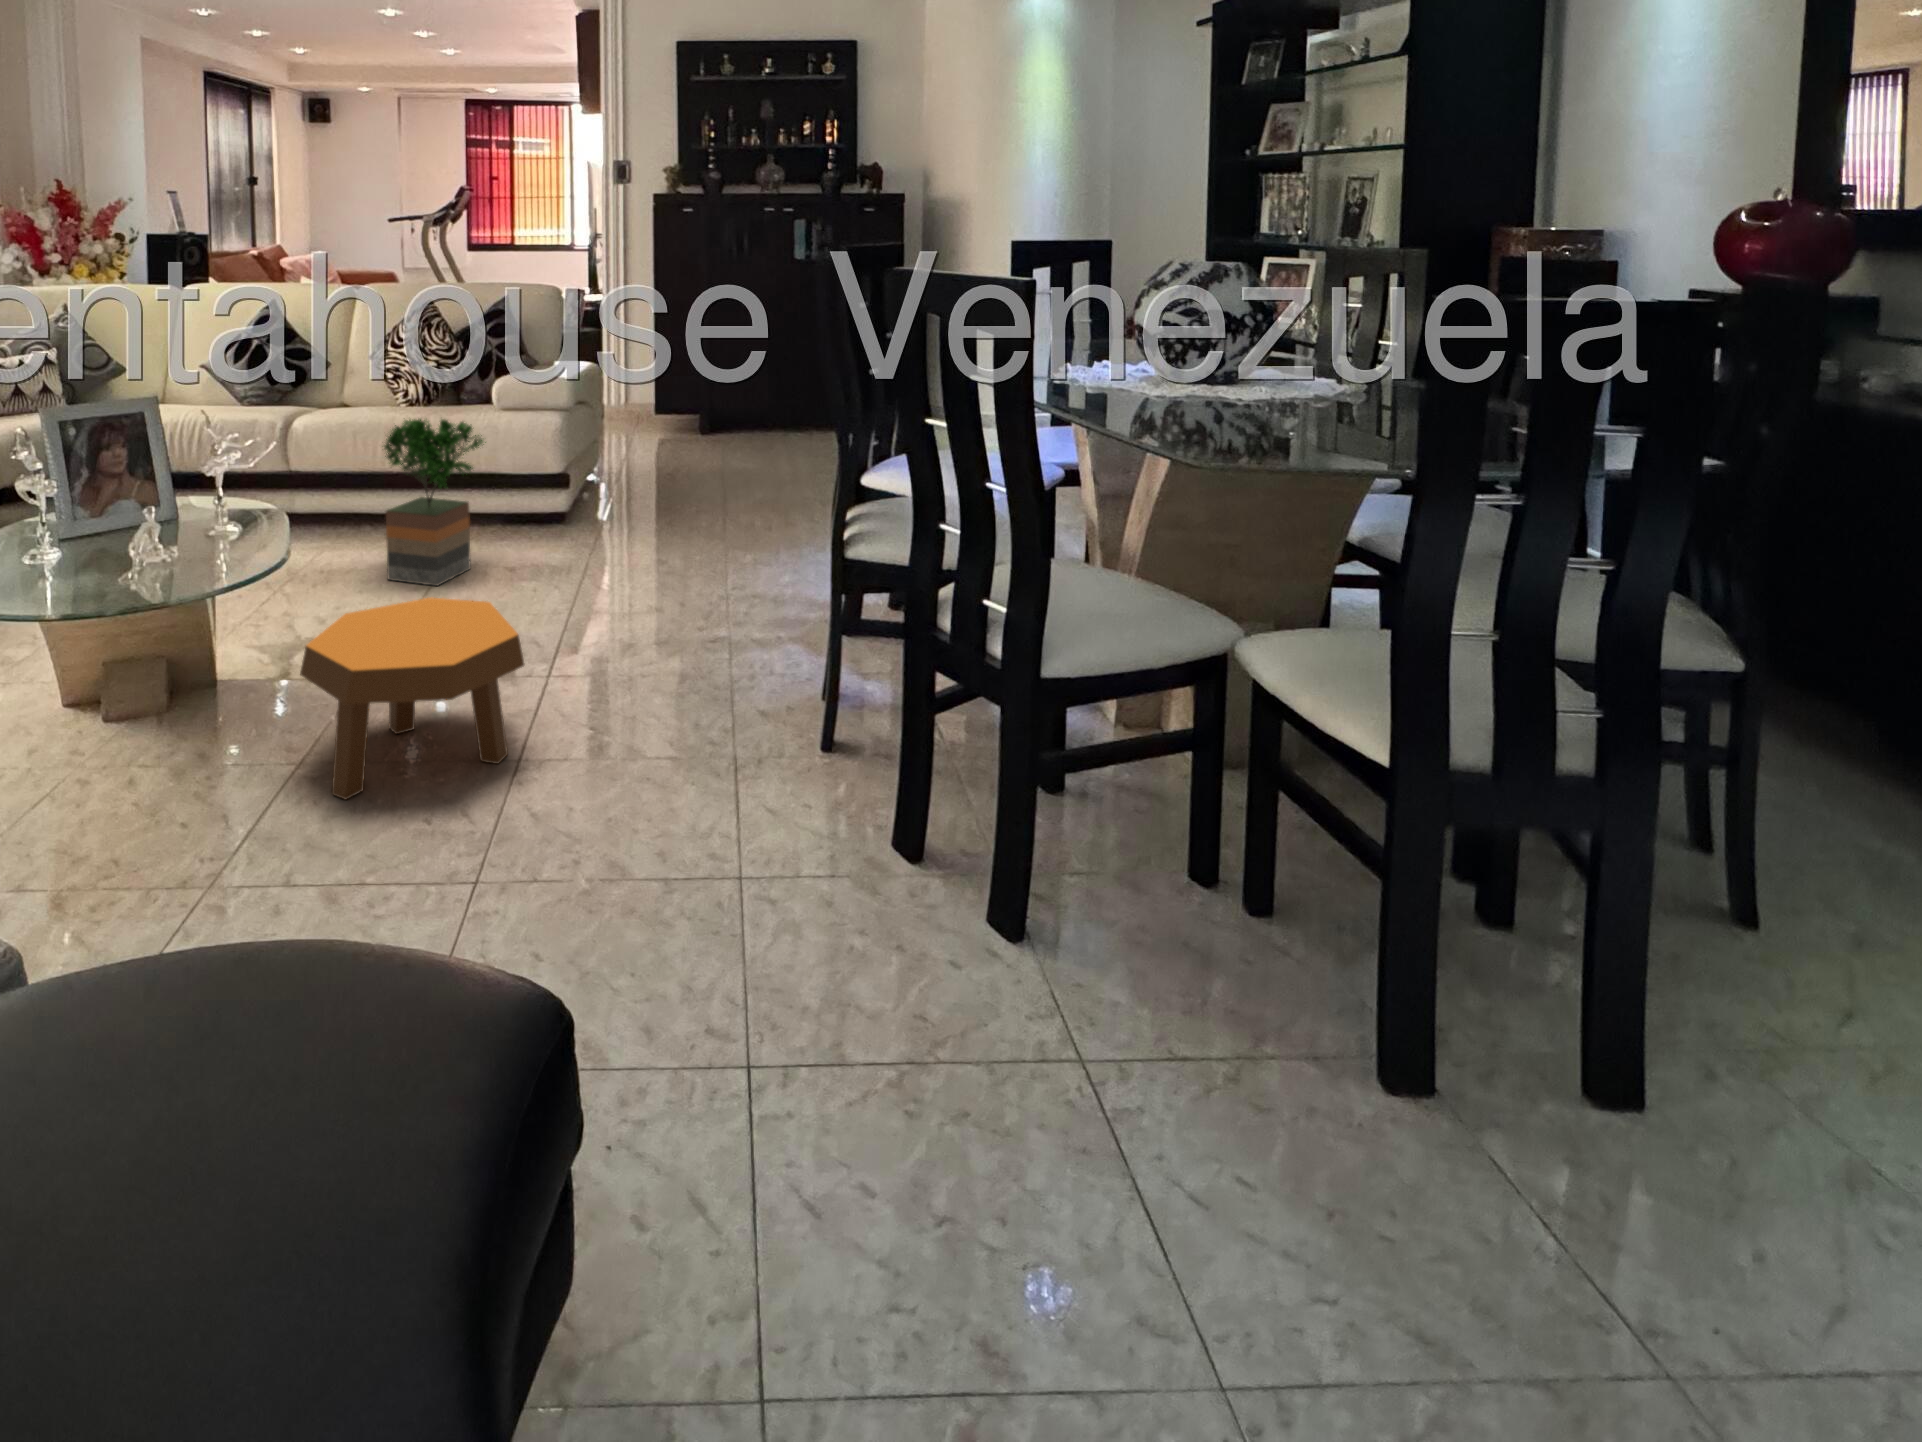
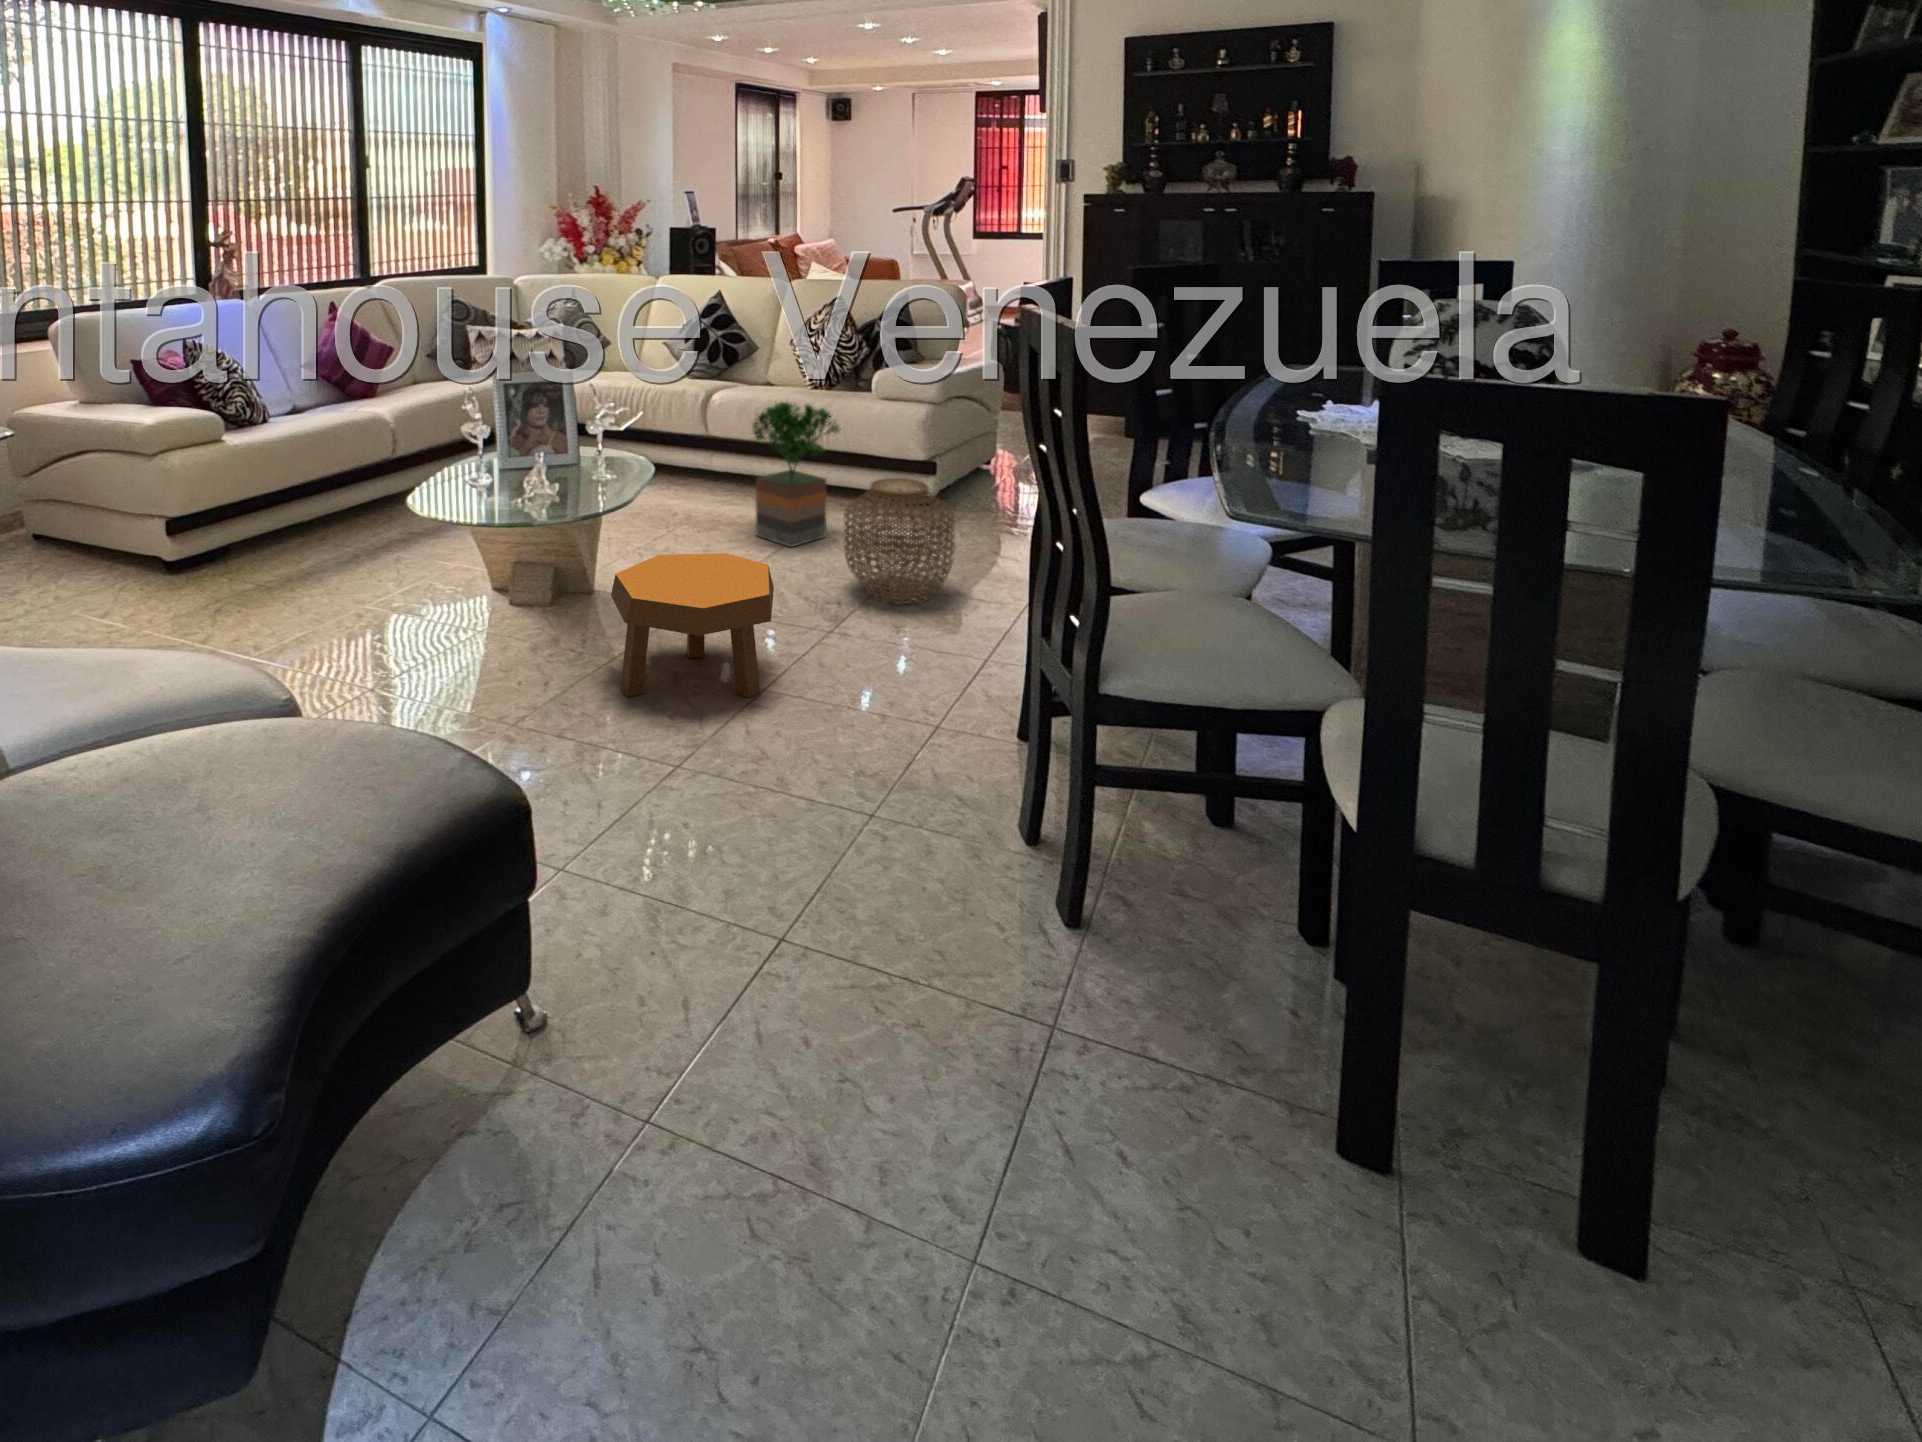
woven basket: none [526,487,648,627] -> present [844,478,955,605]

